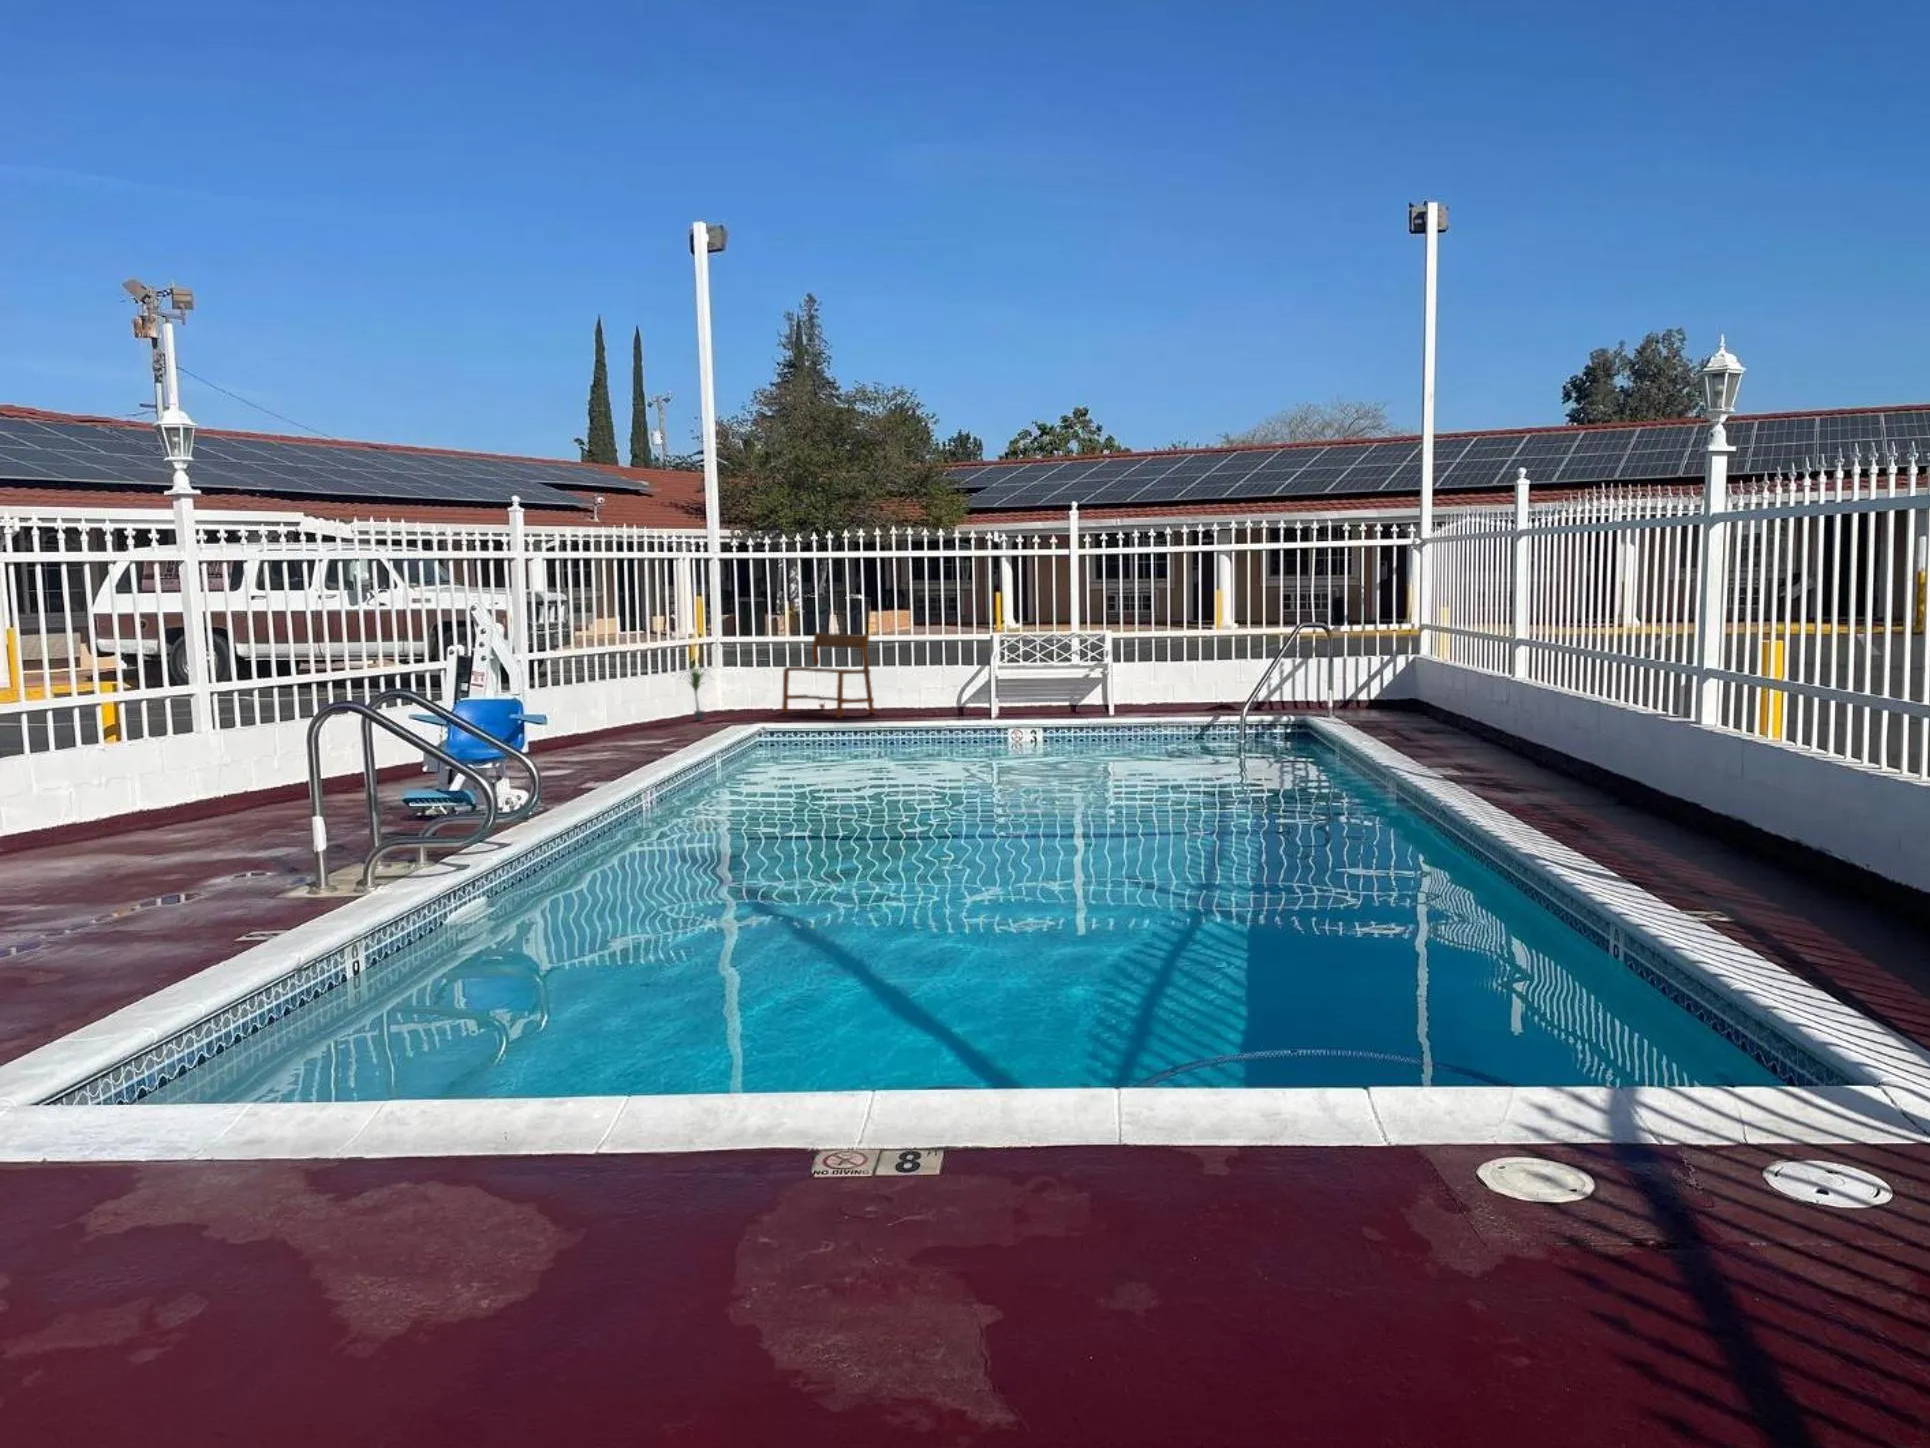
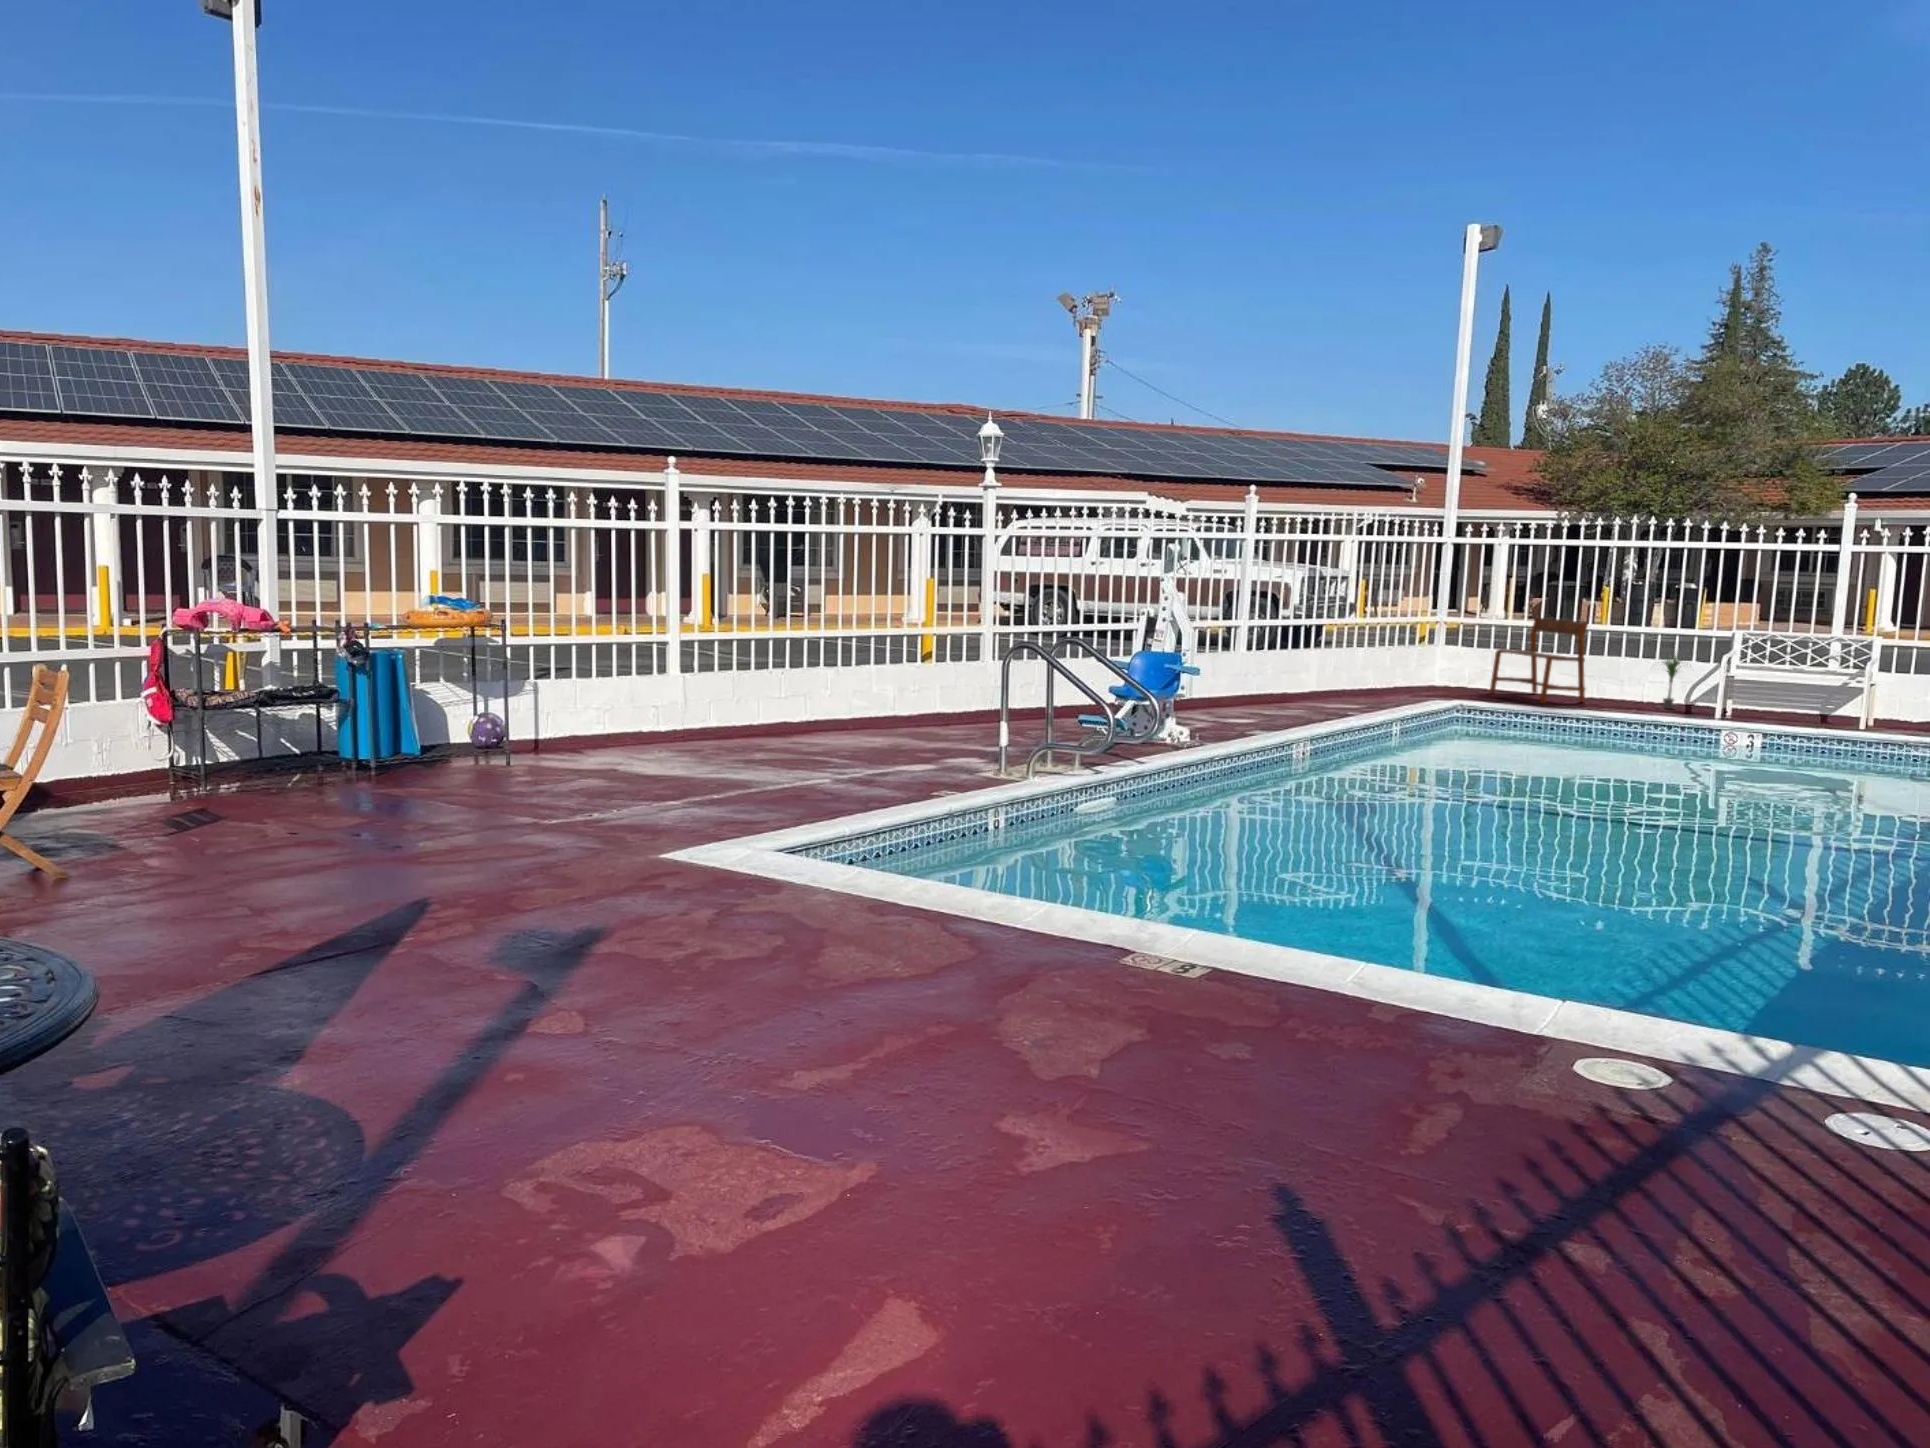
potted plant: present [688,666,704,721] -> present [1663,655,1683,709]

